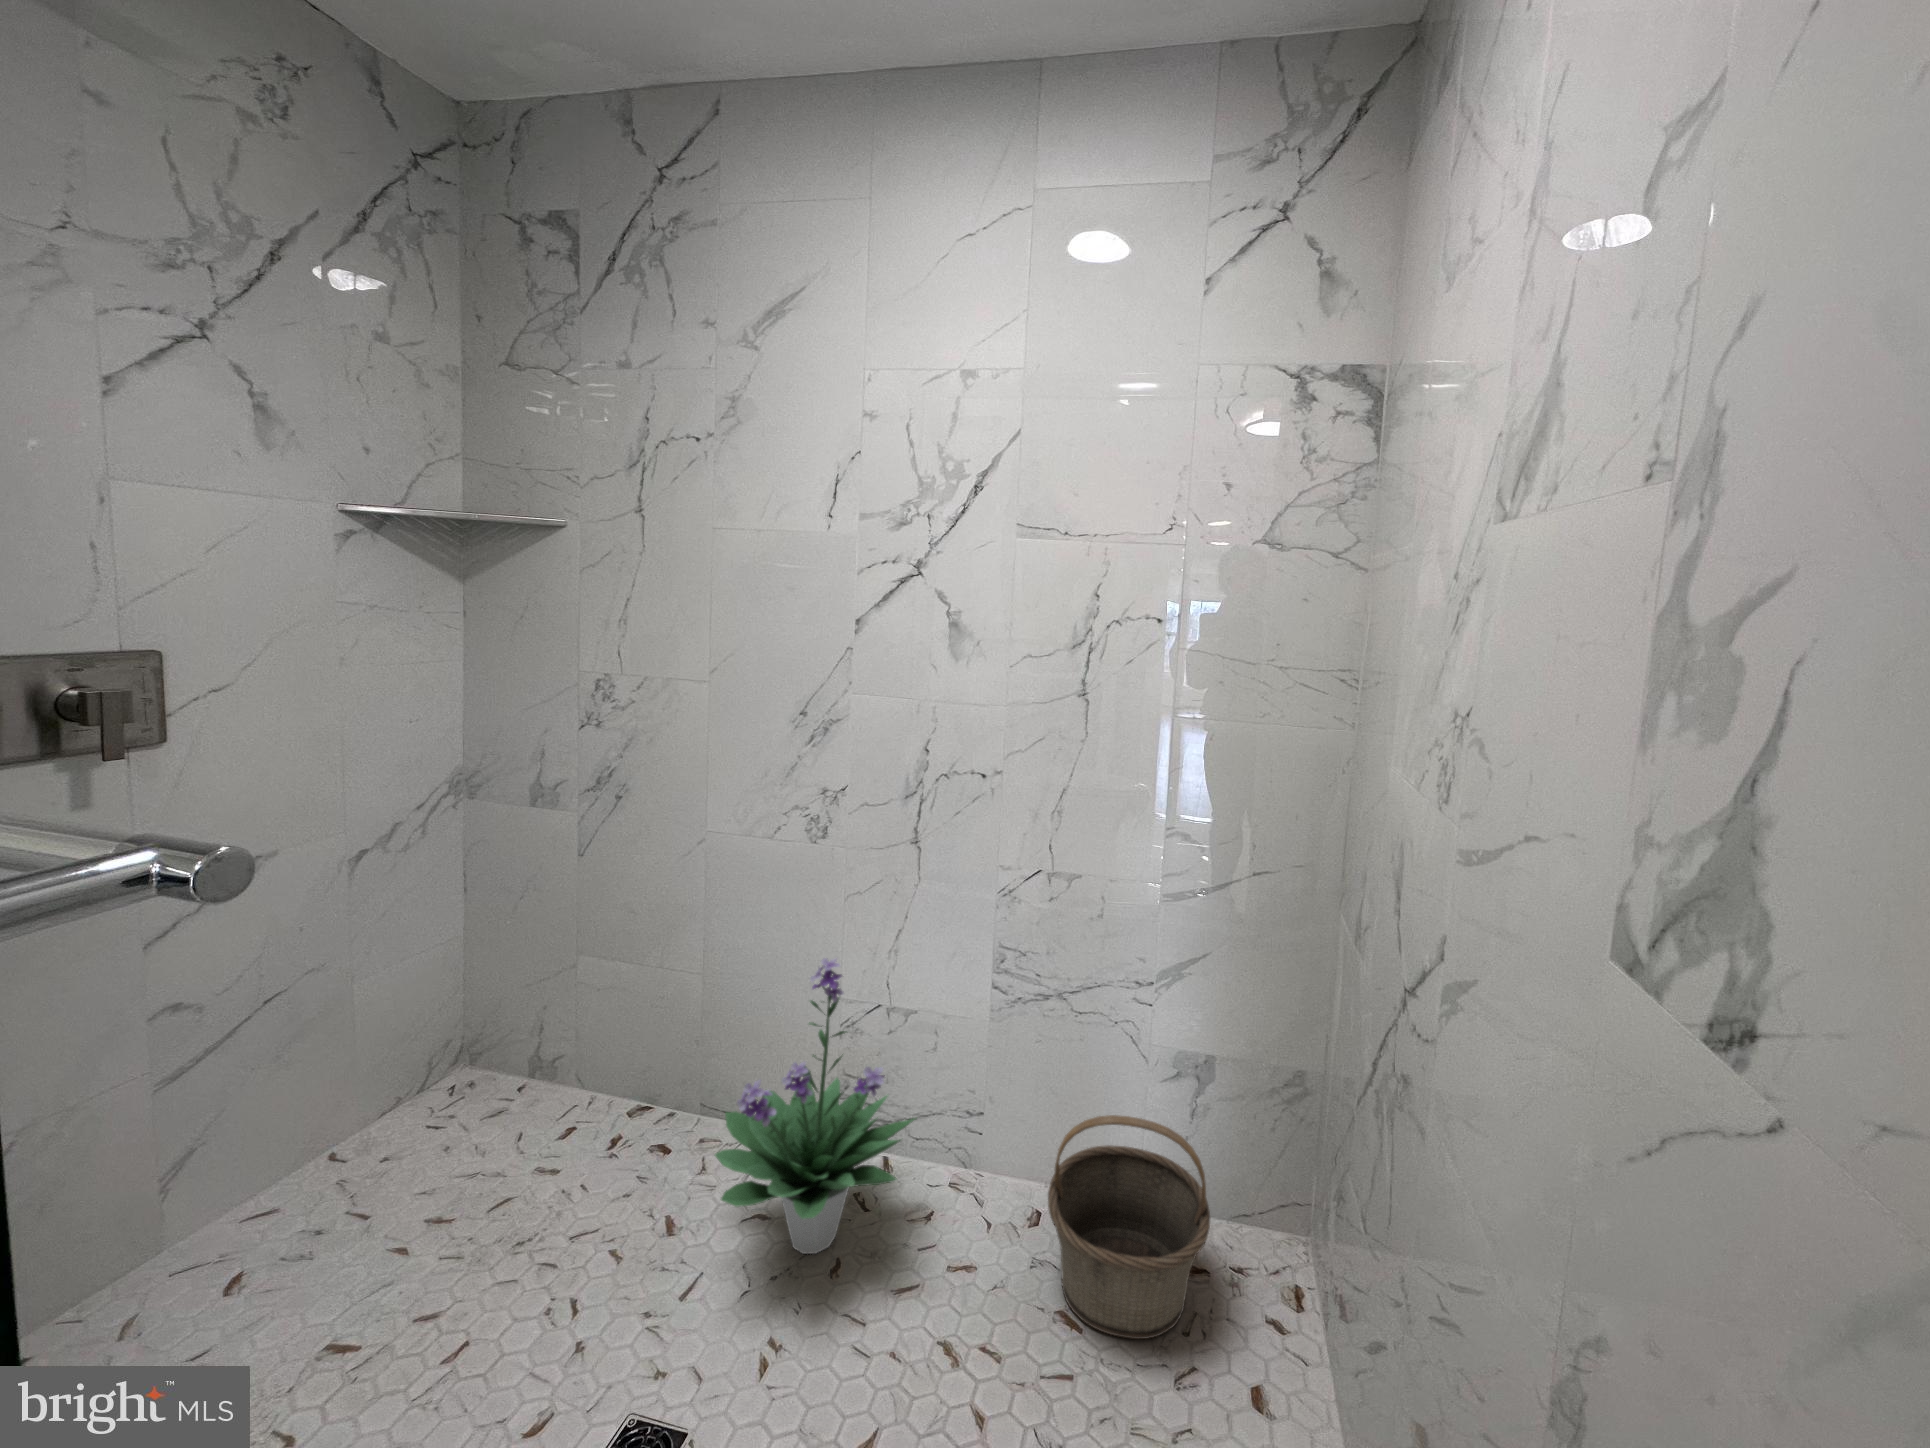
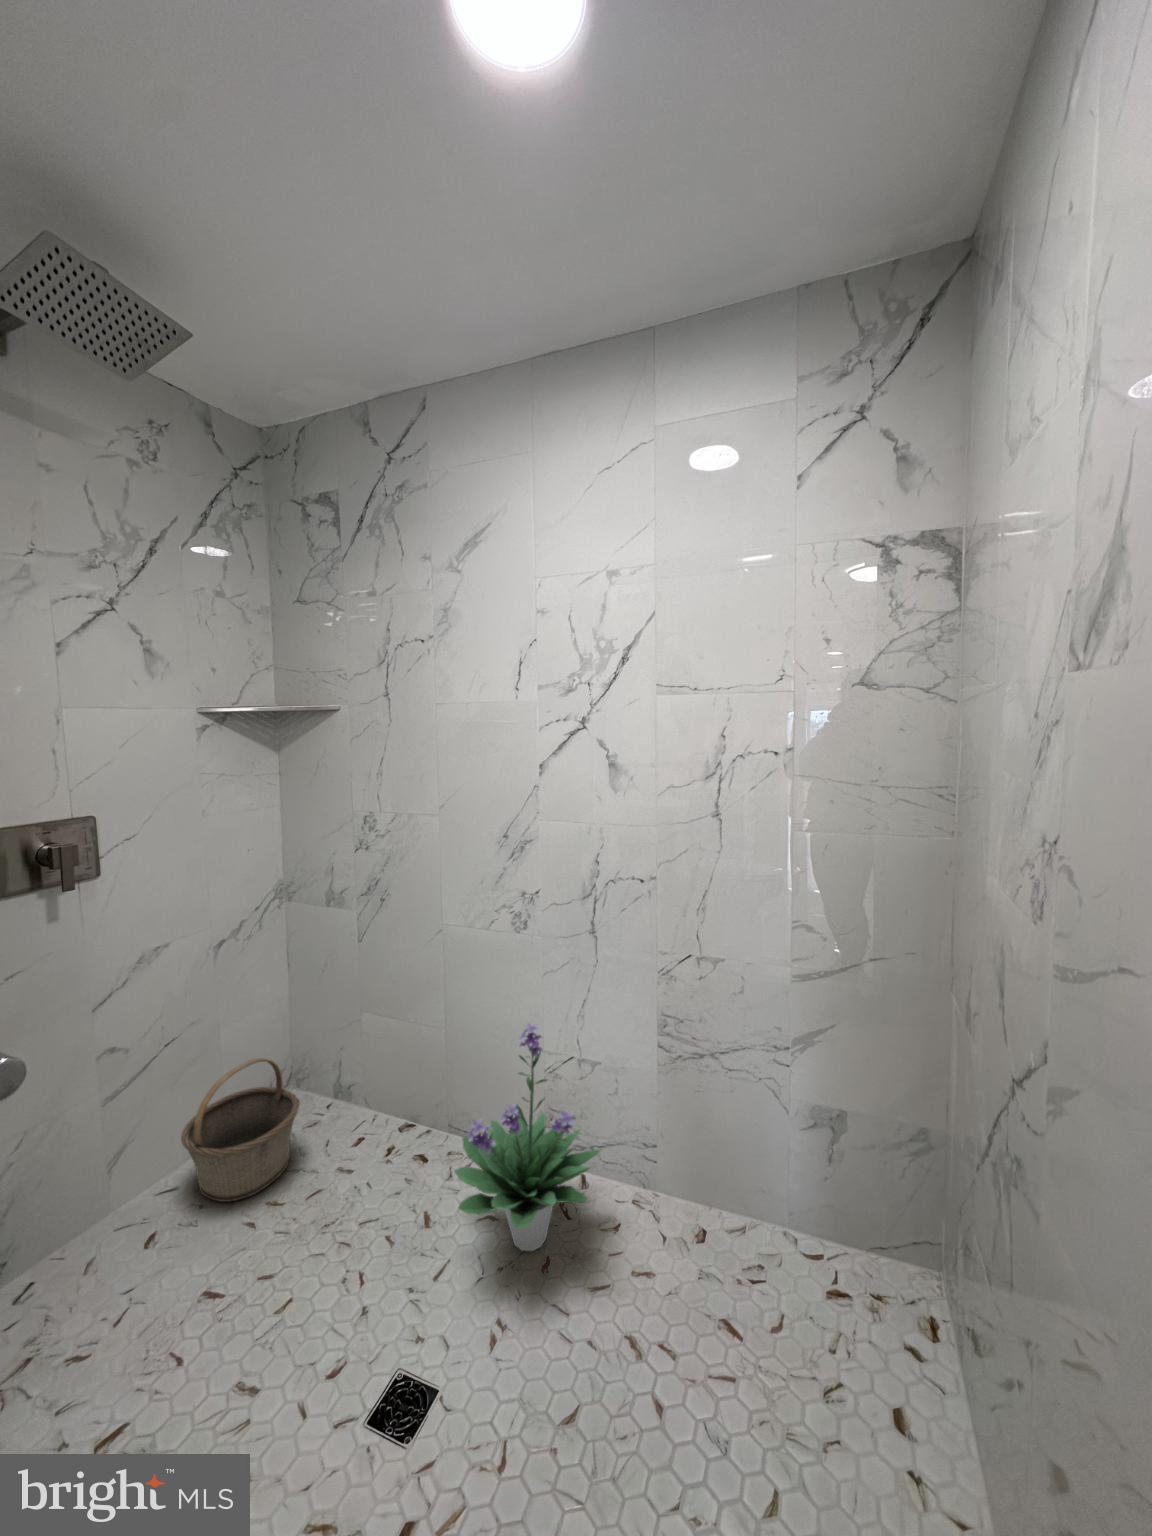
basket: present [1048,1115,1210,1339] -> present [181,1058,299,1202]

